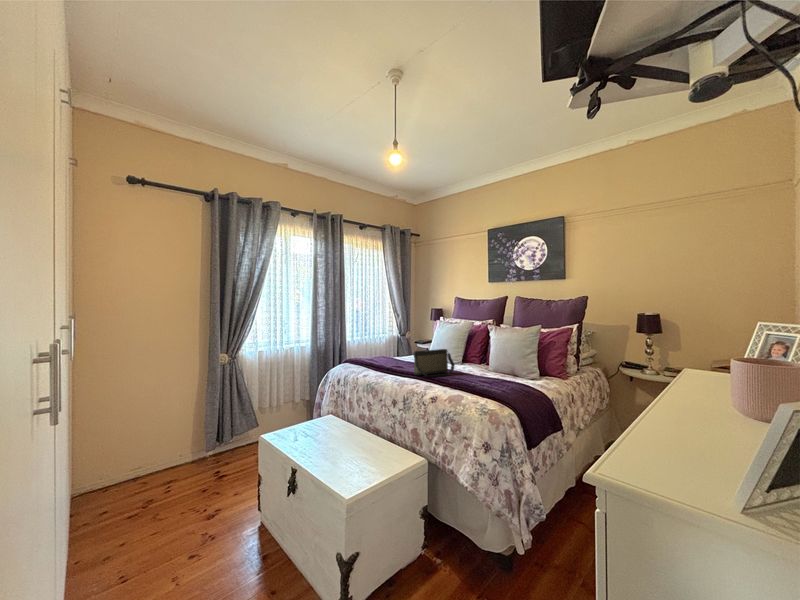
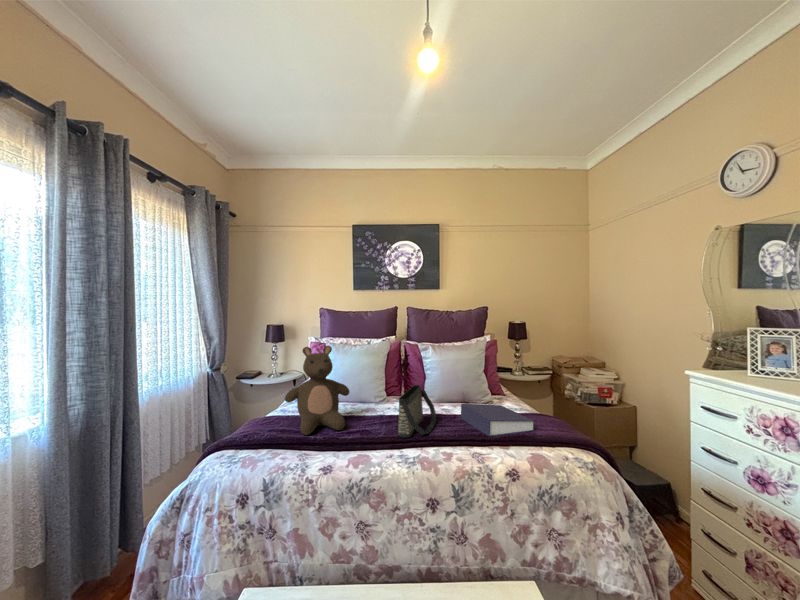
stuffed bear: none [379,319,415,366] -> present [285,346,349,435]
book: none [459,367,507,392] -> present [461,404,534,436]

